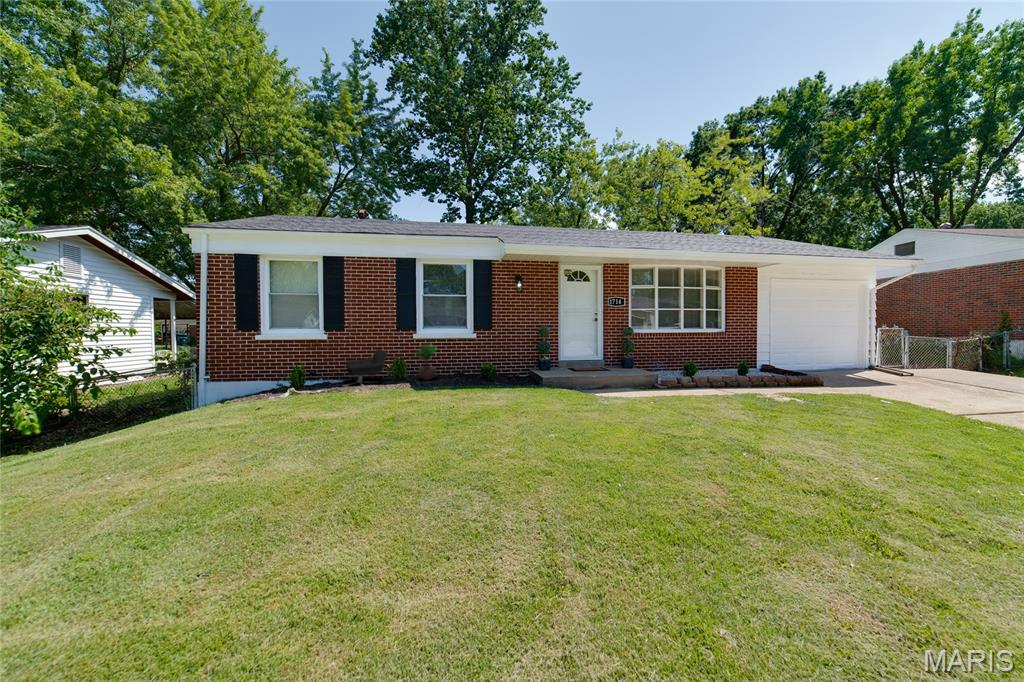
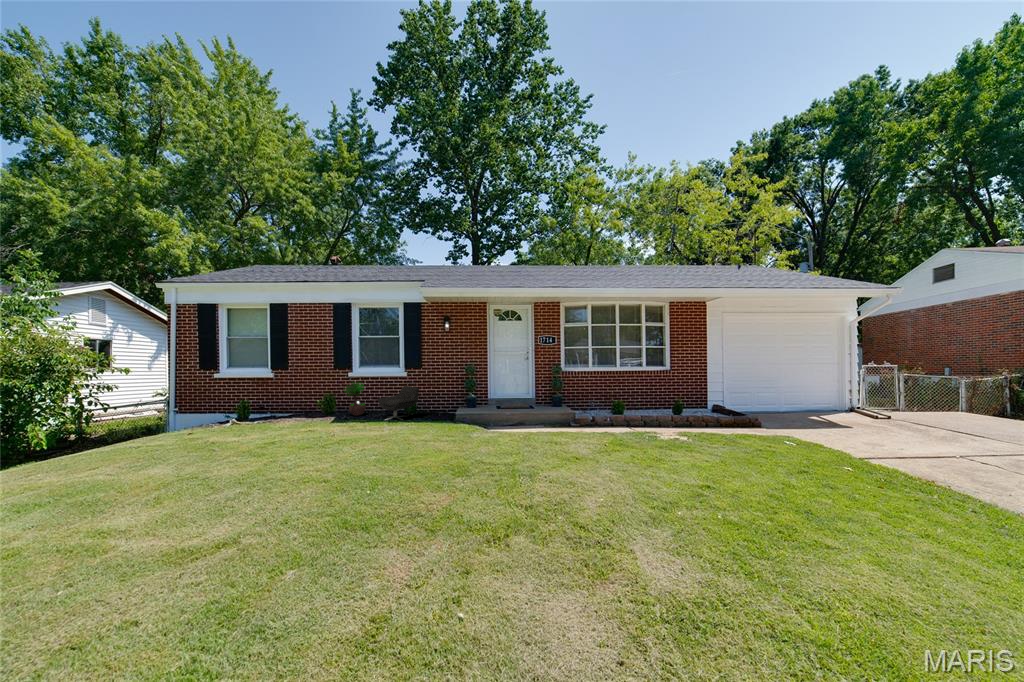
lounge chair: present [346,349,387,386] -> present [378,386,419,420]

